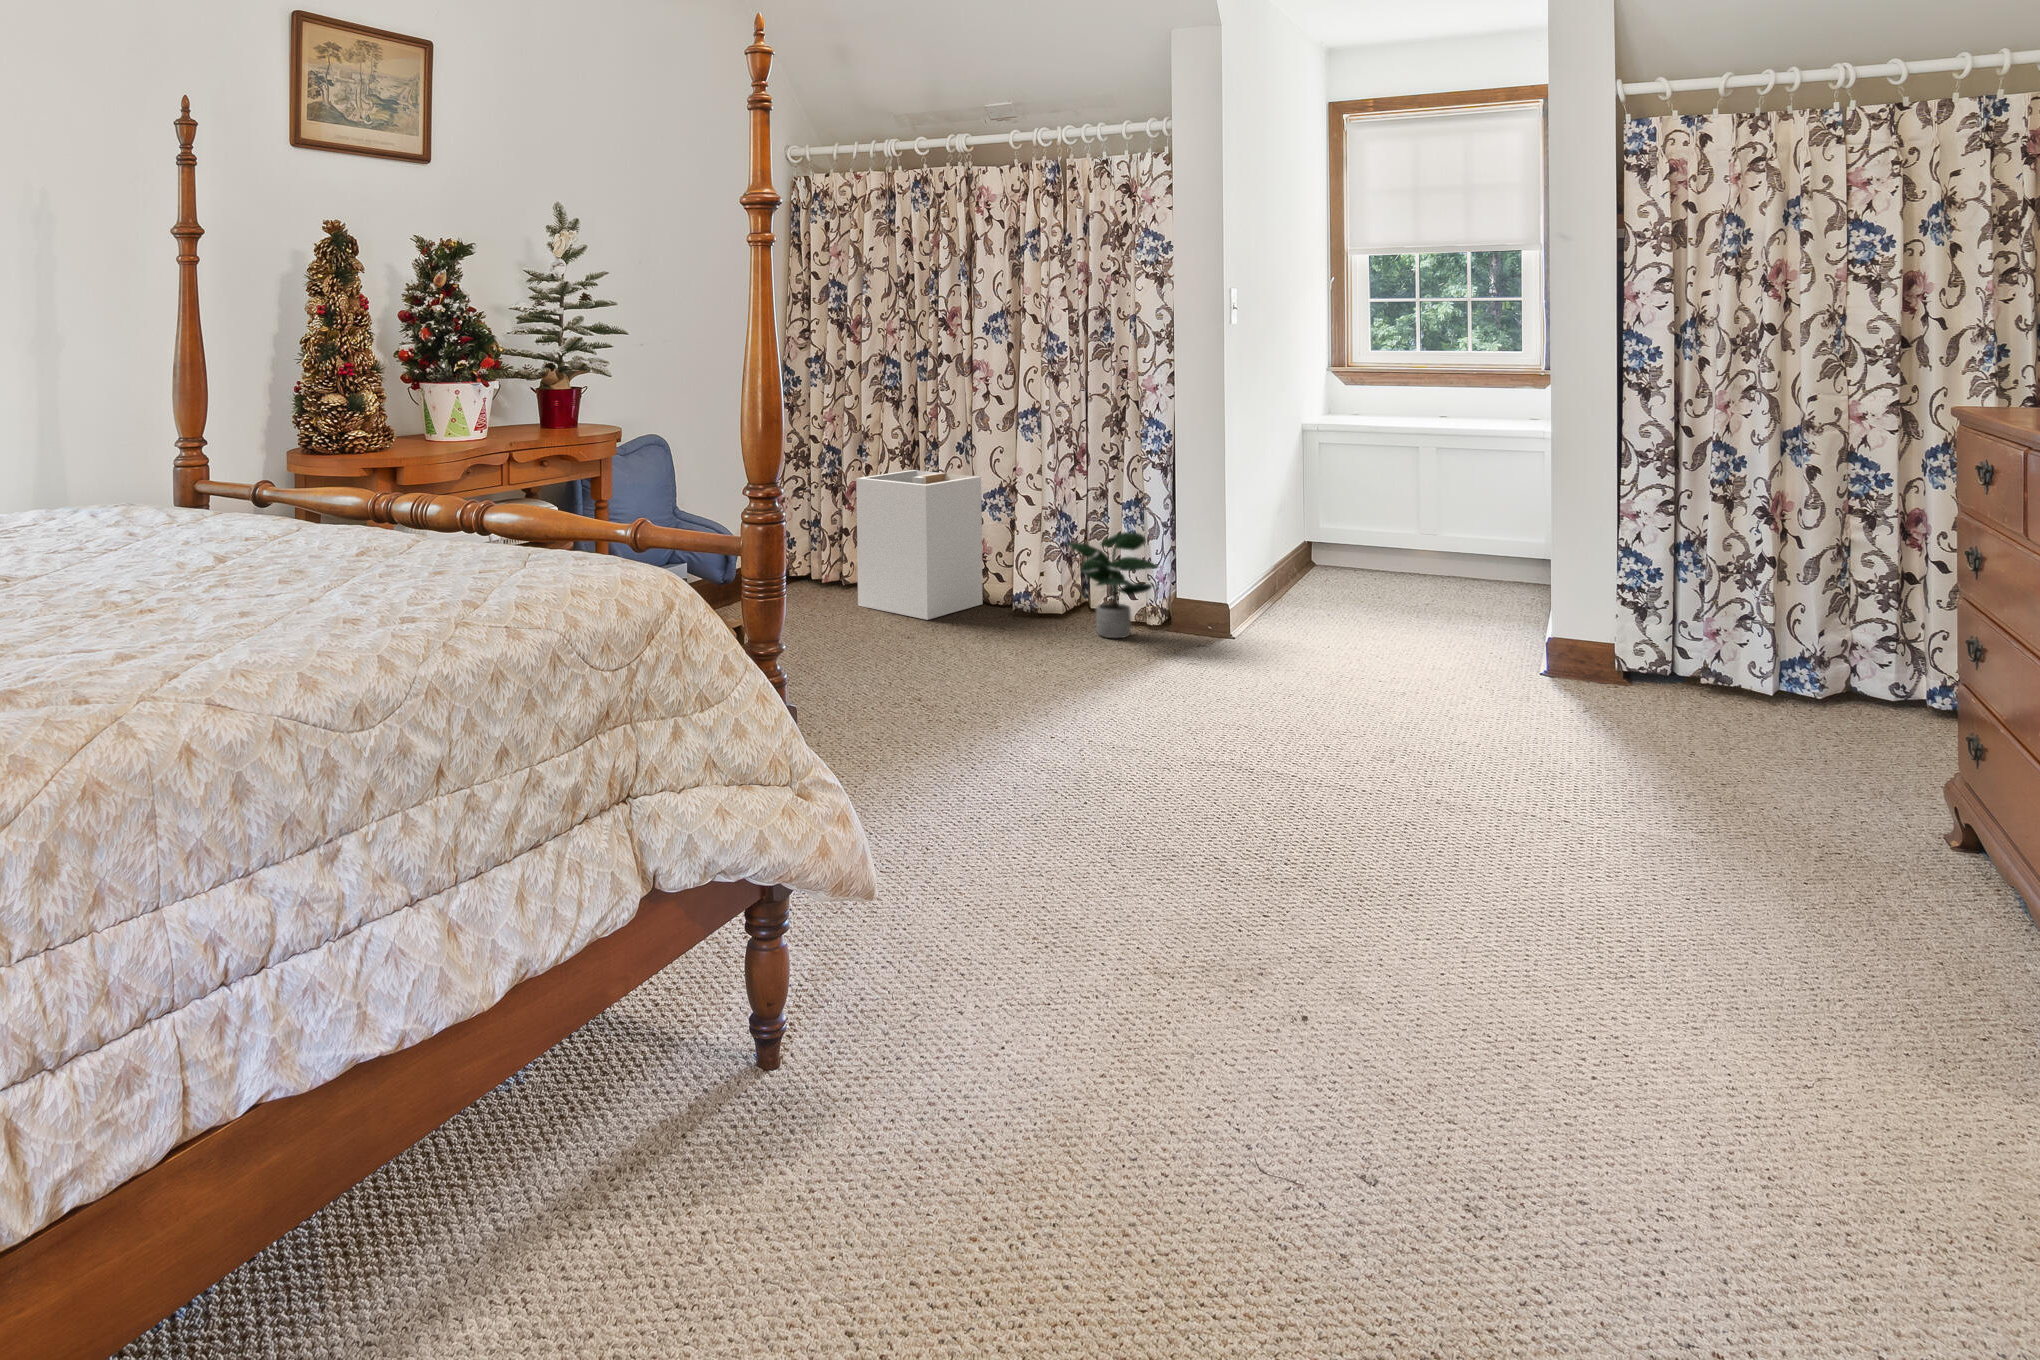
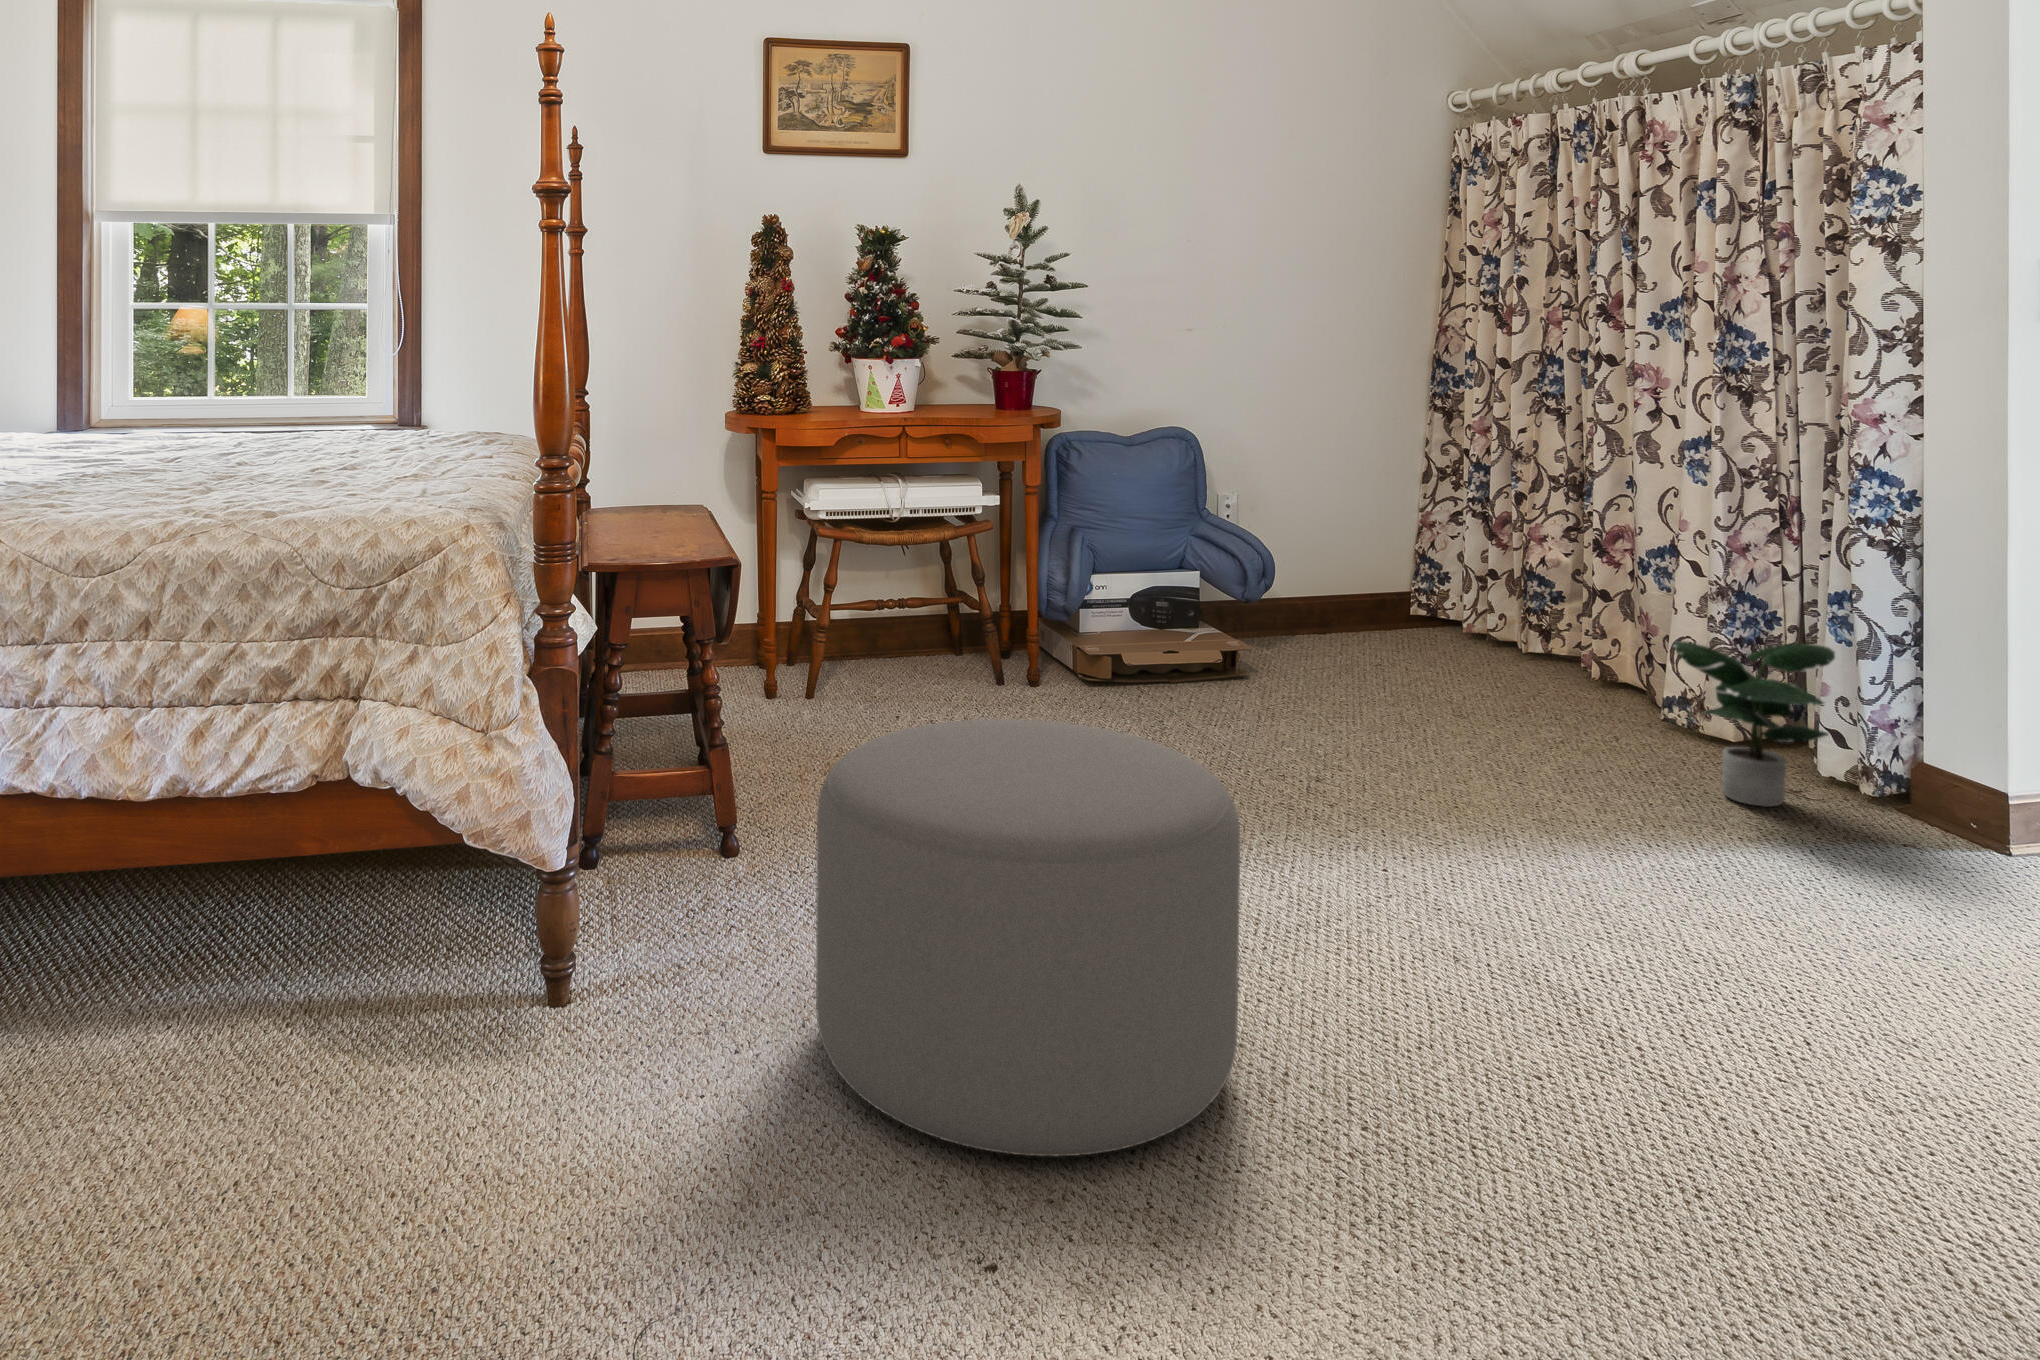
laundry hamper: present [856,470,983,620] -> none [1438,512,1623,716]
ottoman: none [929,660,1260,989] -> present [816,719,1240,1156]

